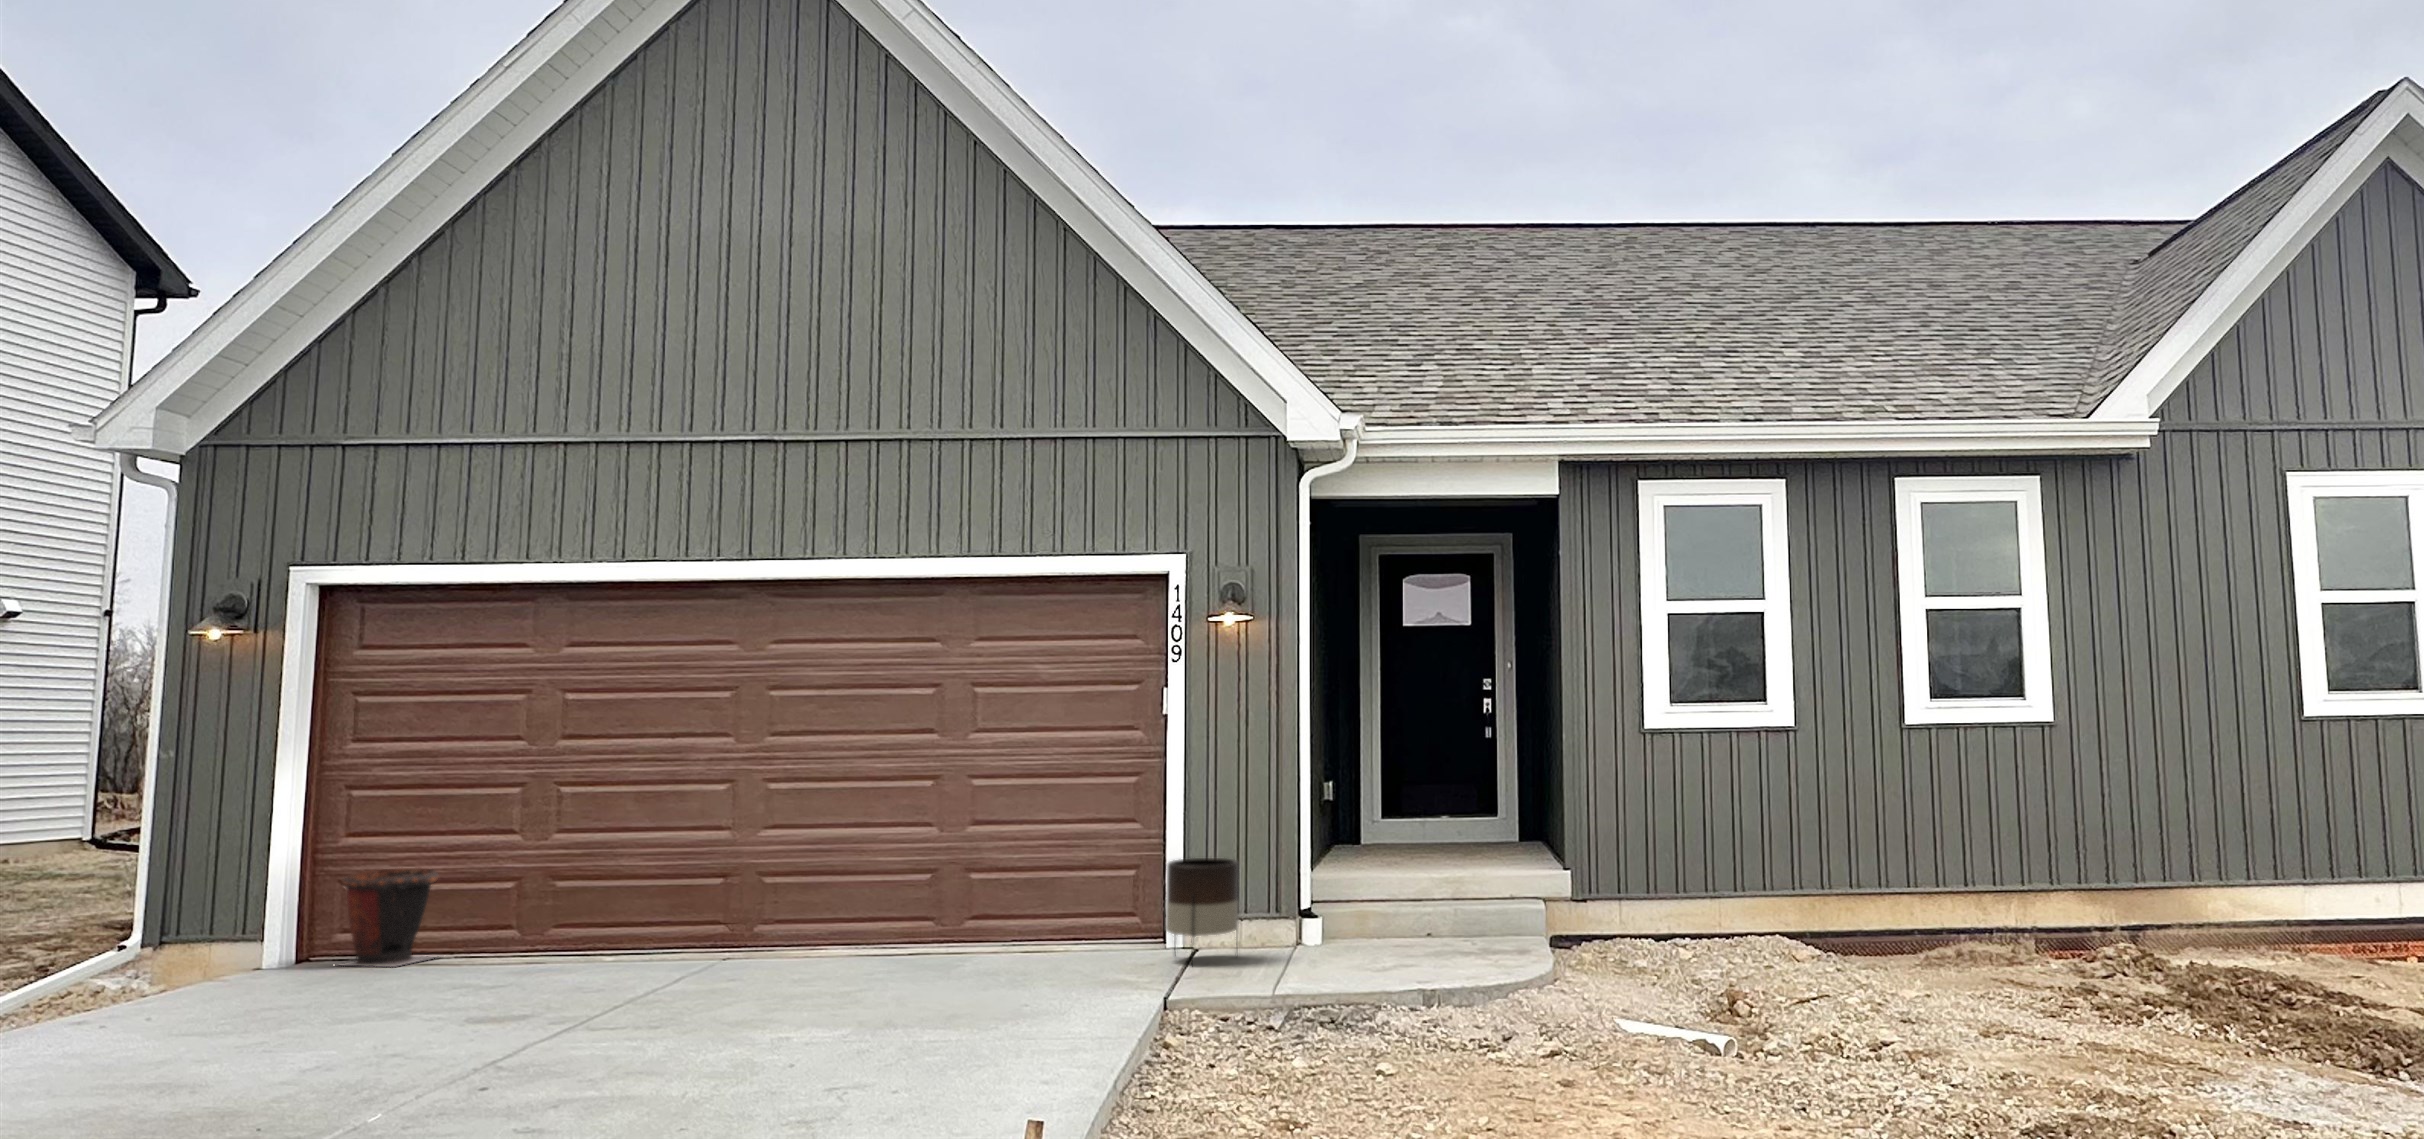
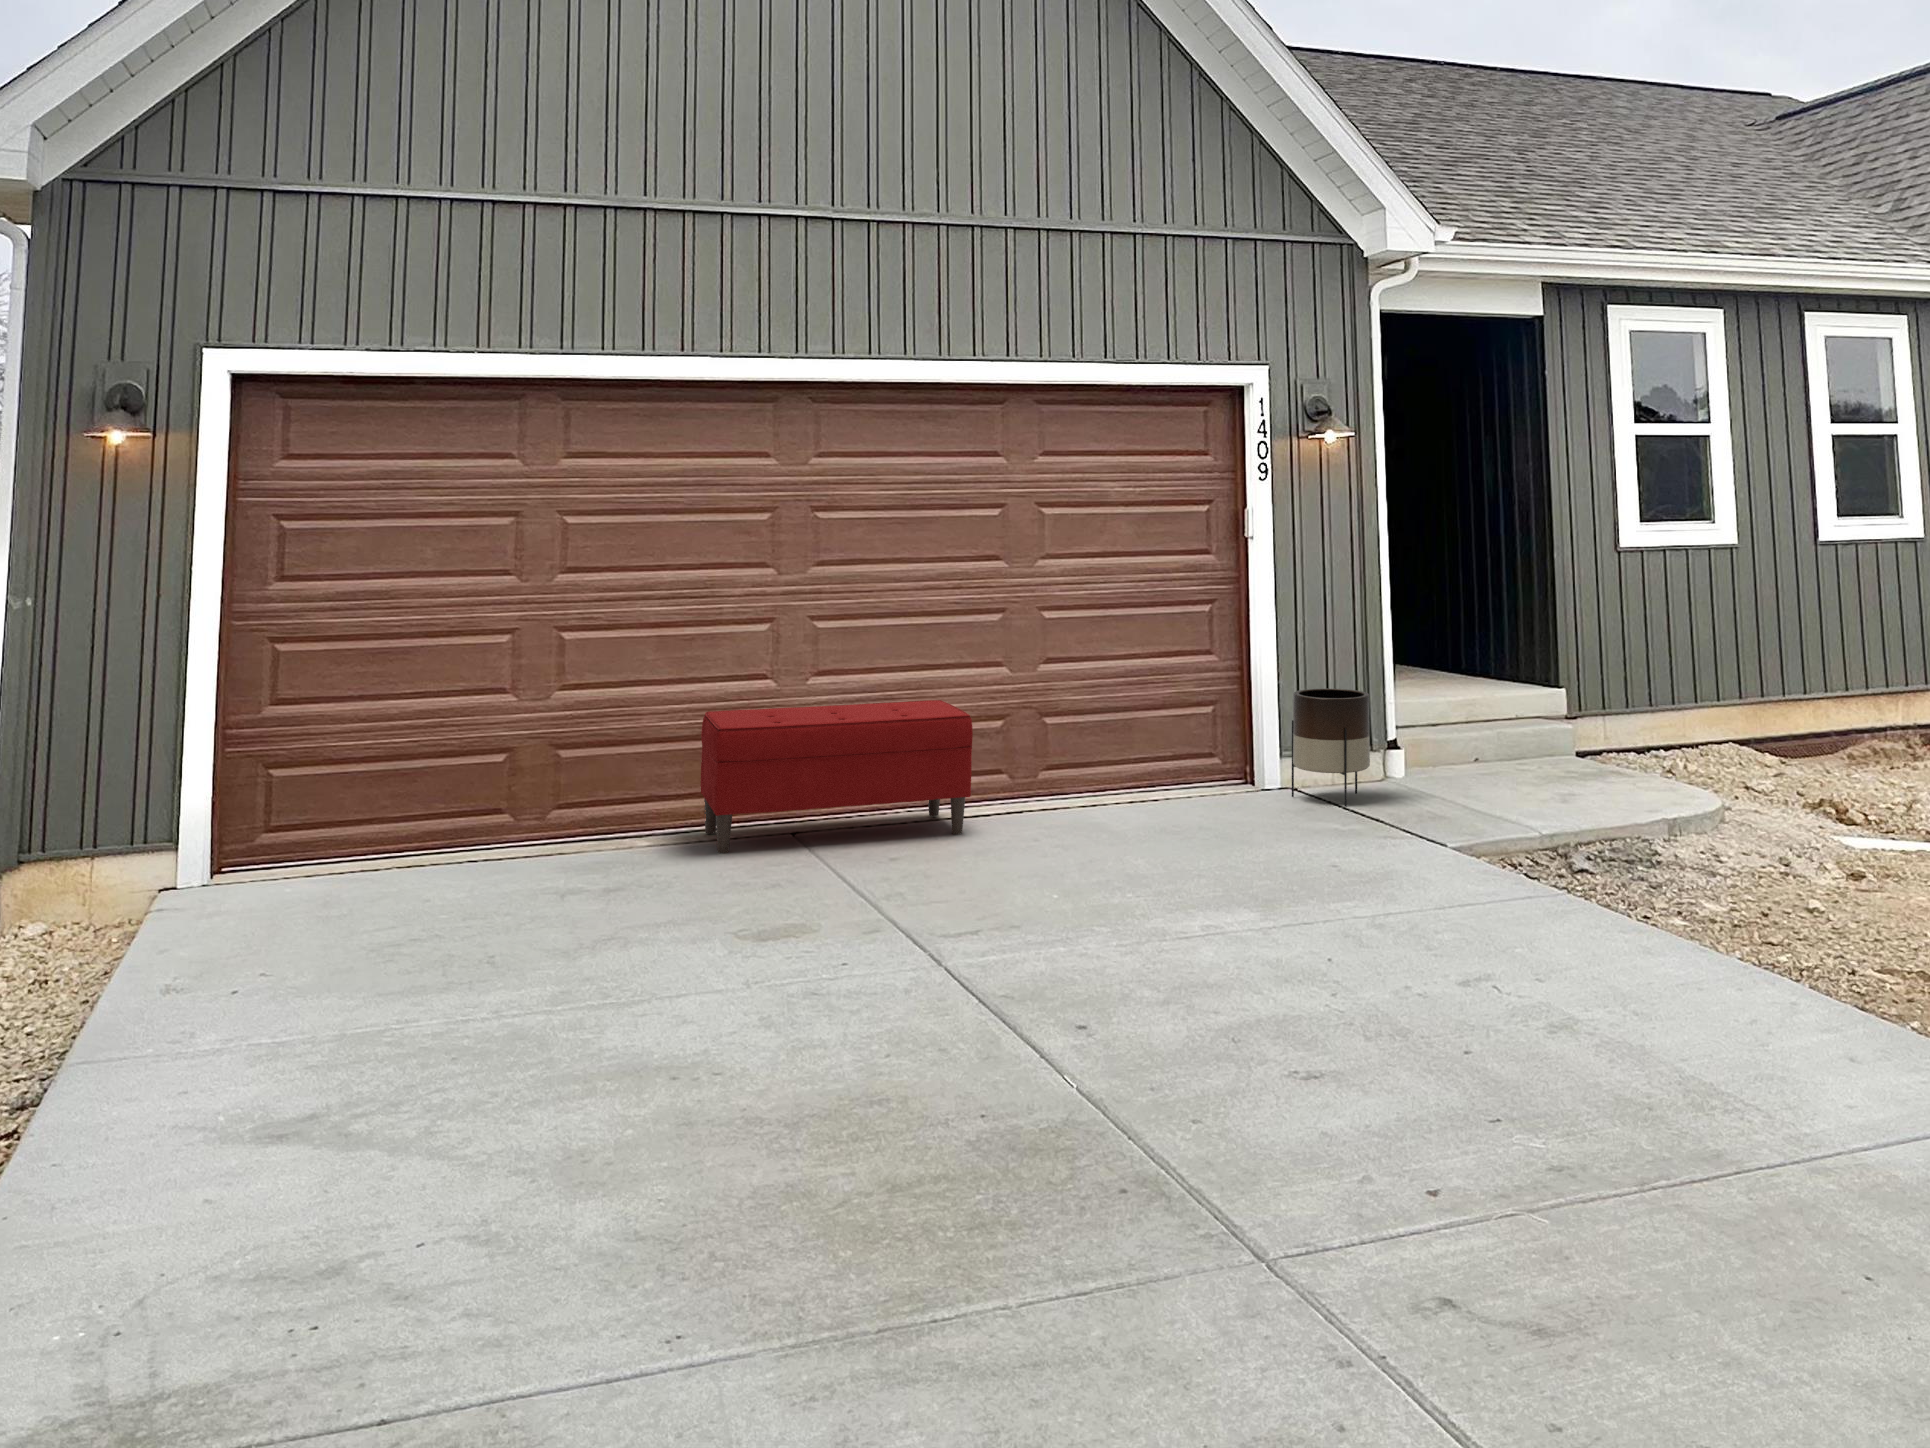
bench: none [614,855,864,970] -> present [701,700,973,853]
waste bin: present [341,868,439,967] -> none [311,738,435,875]

